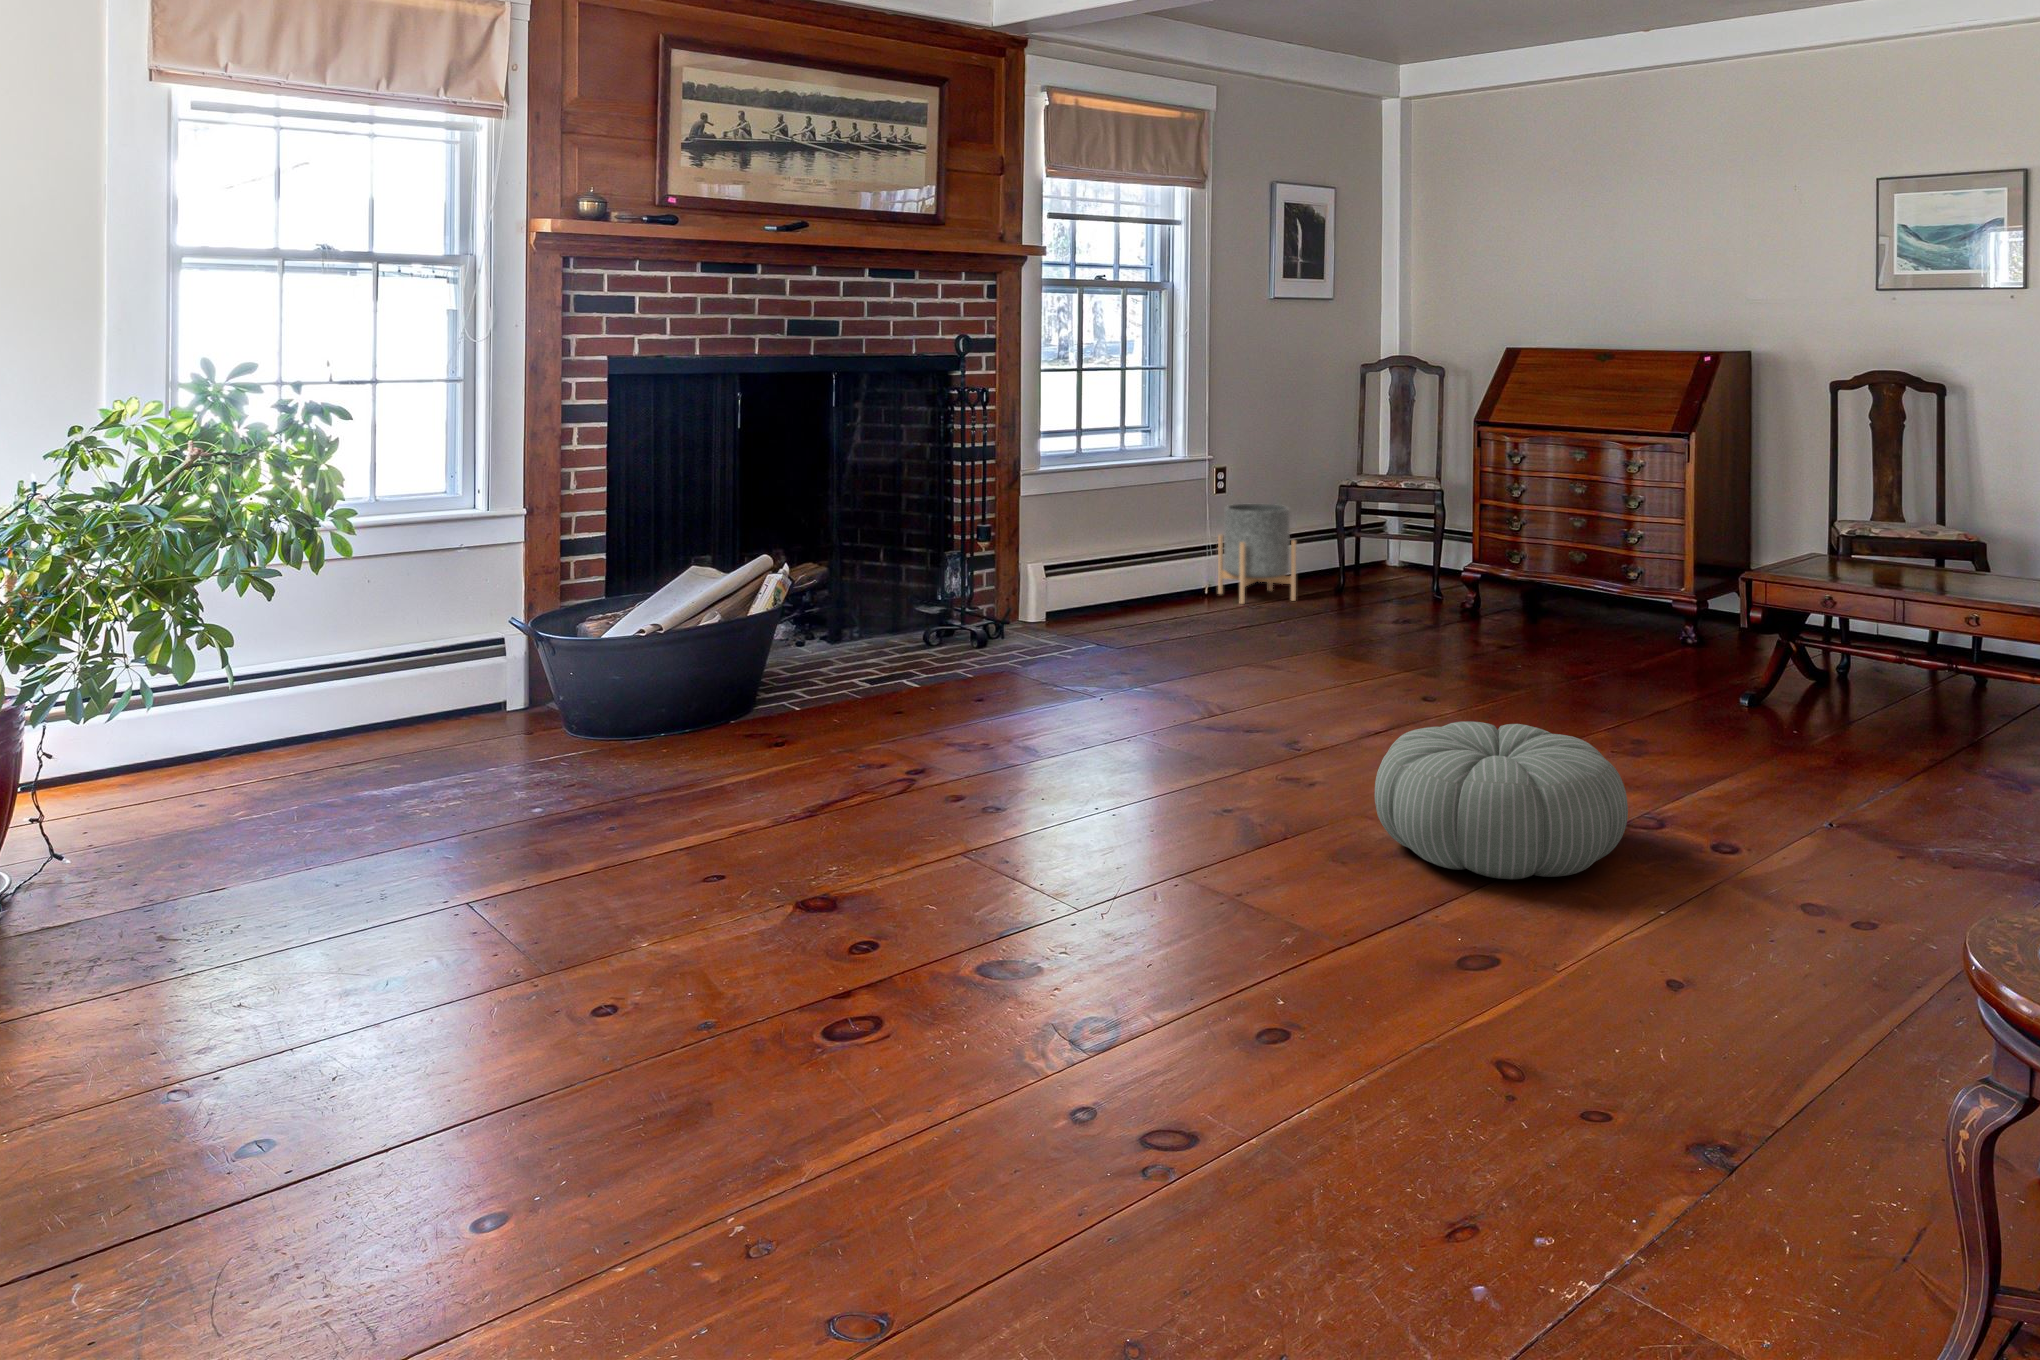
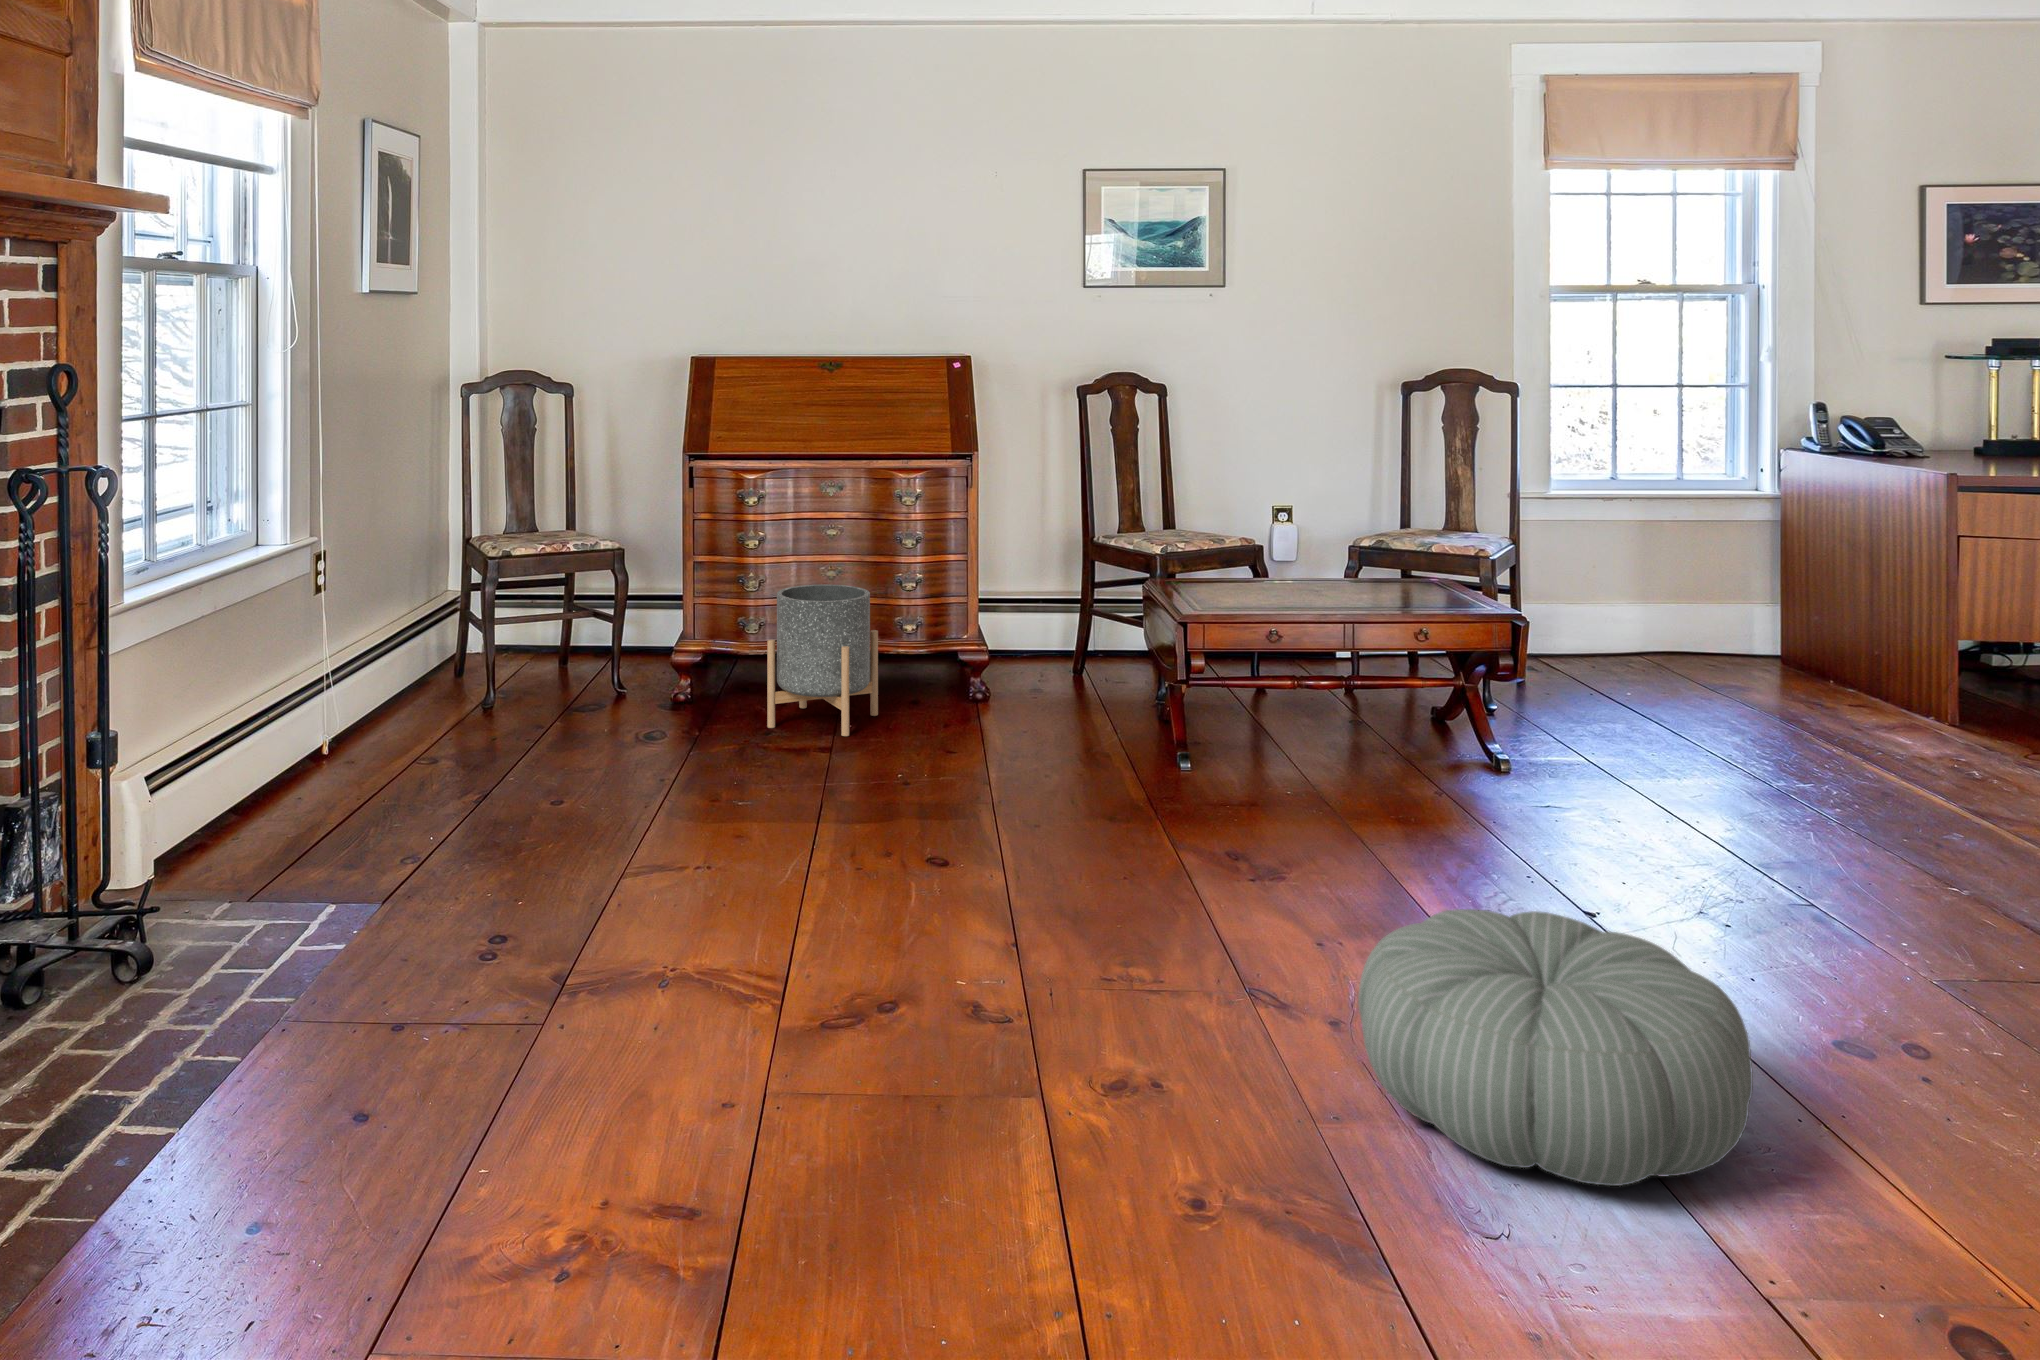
planter: present [1218,503,1296,604] -> present [767,584,878,736]

